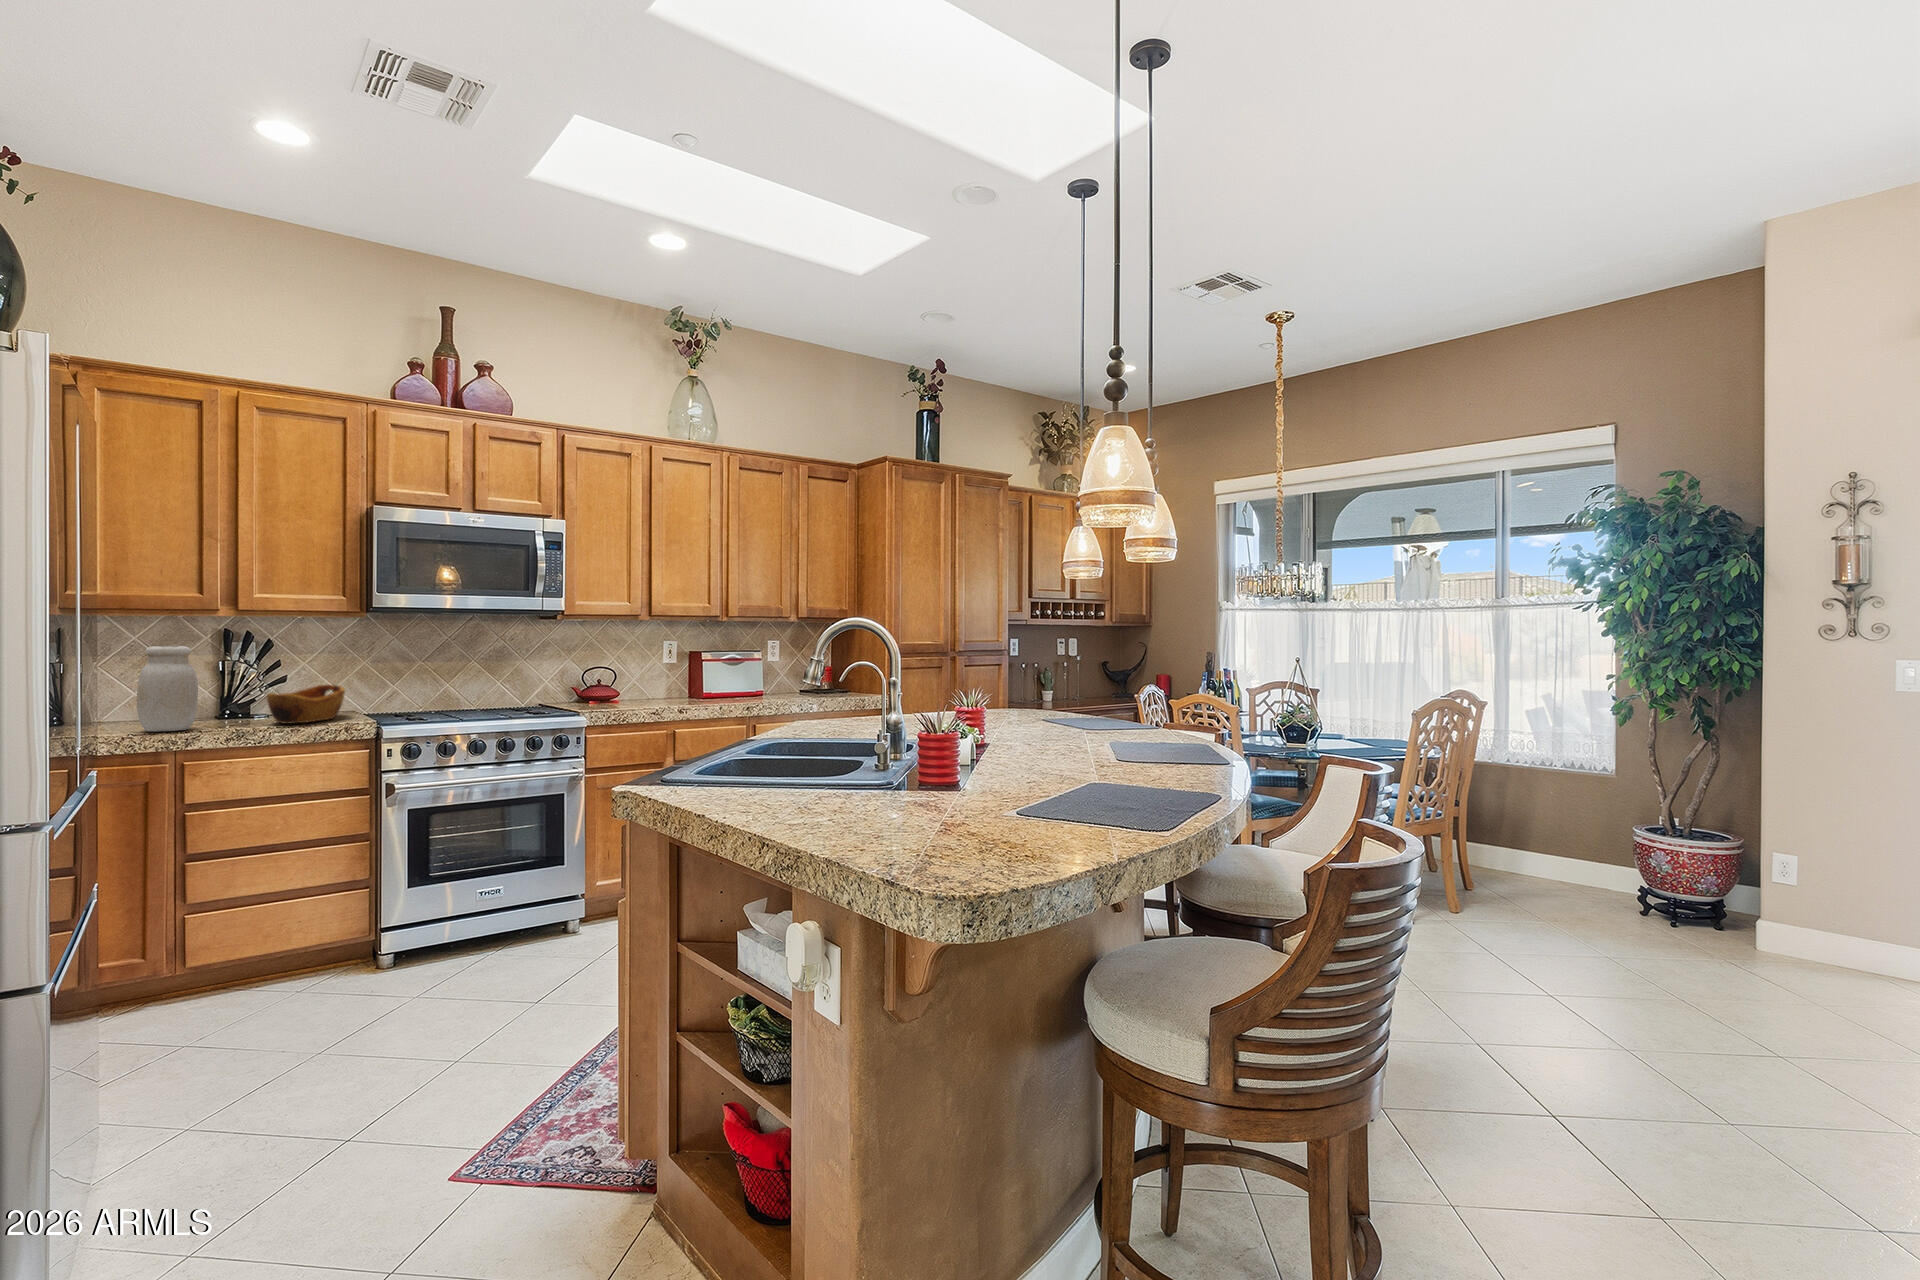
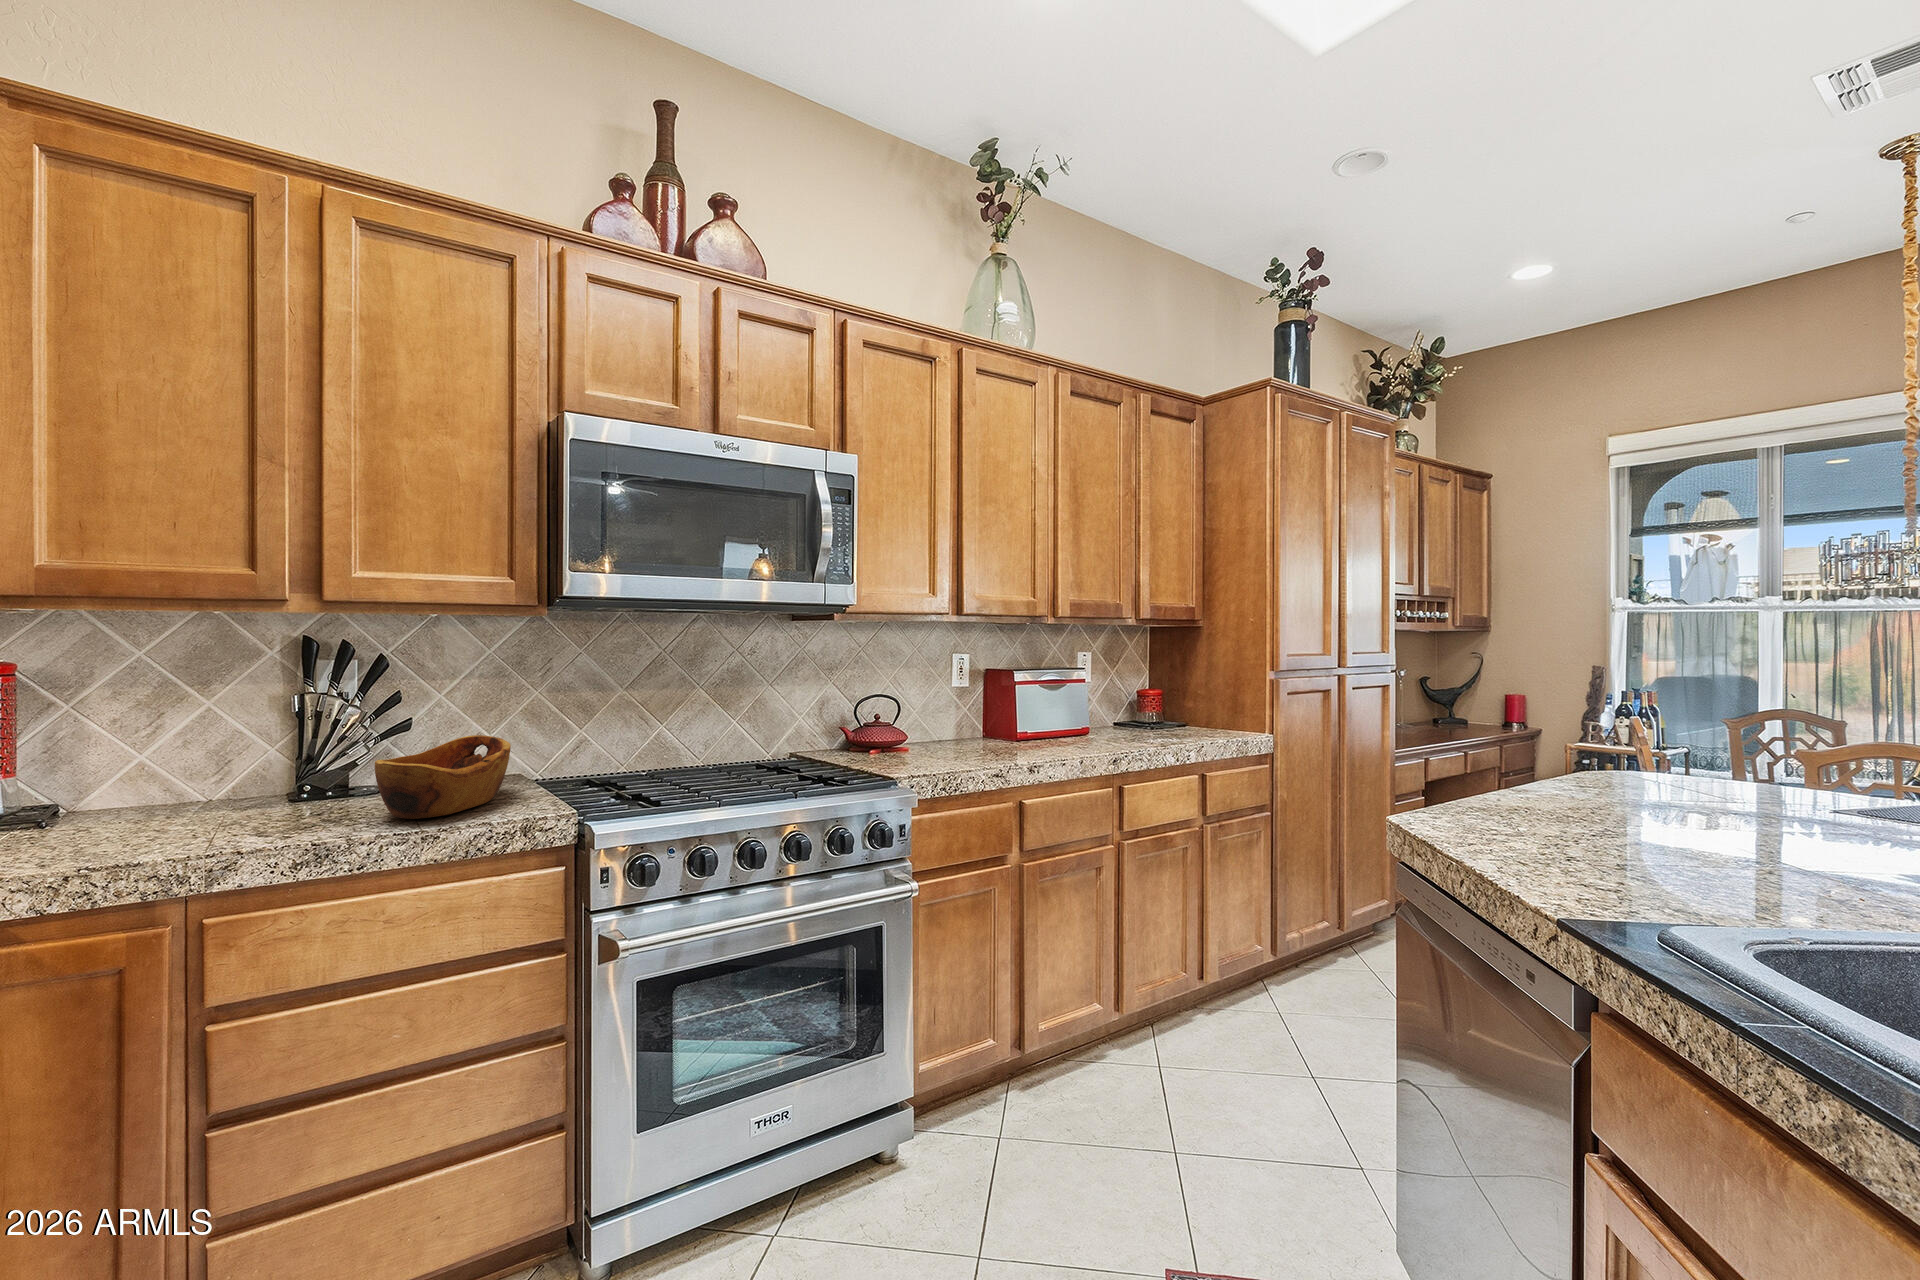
jar: present [137,646,198,732] -> none [113,671,241,851]

